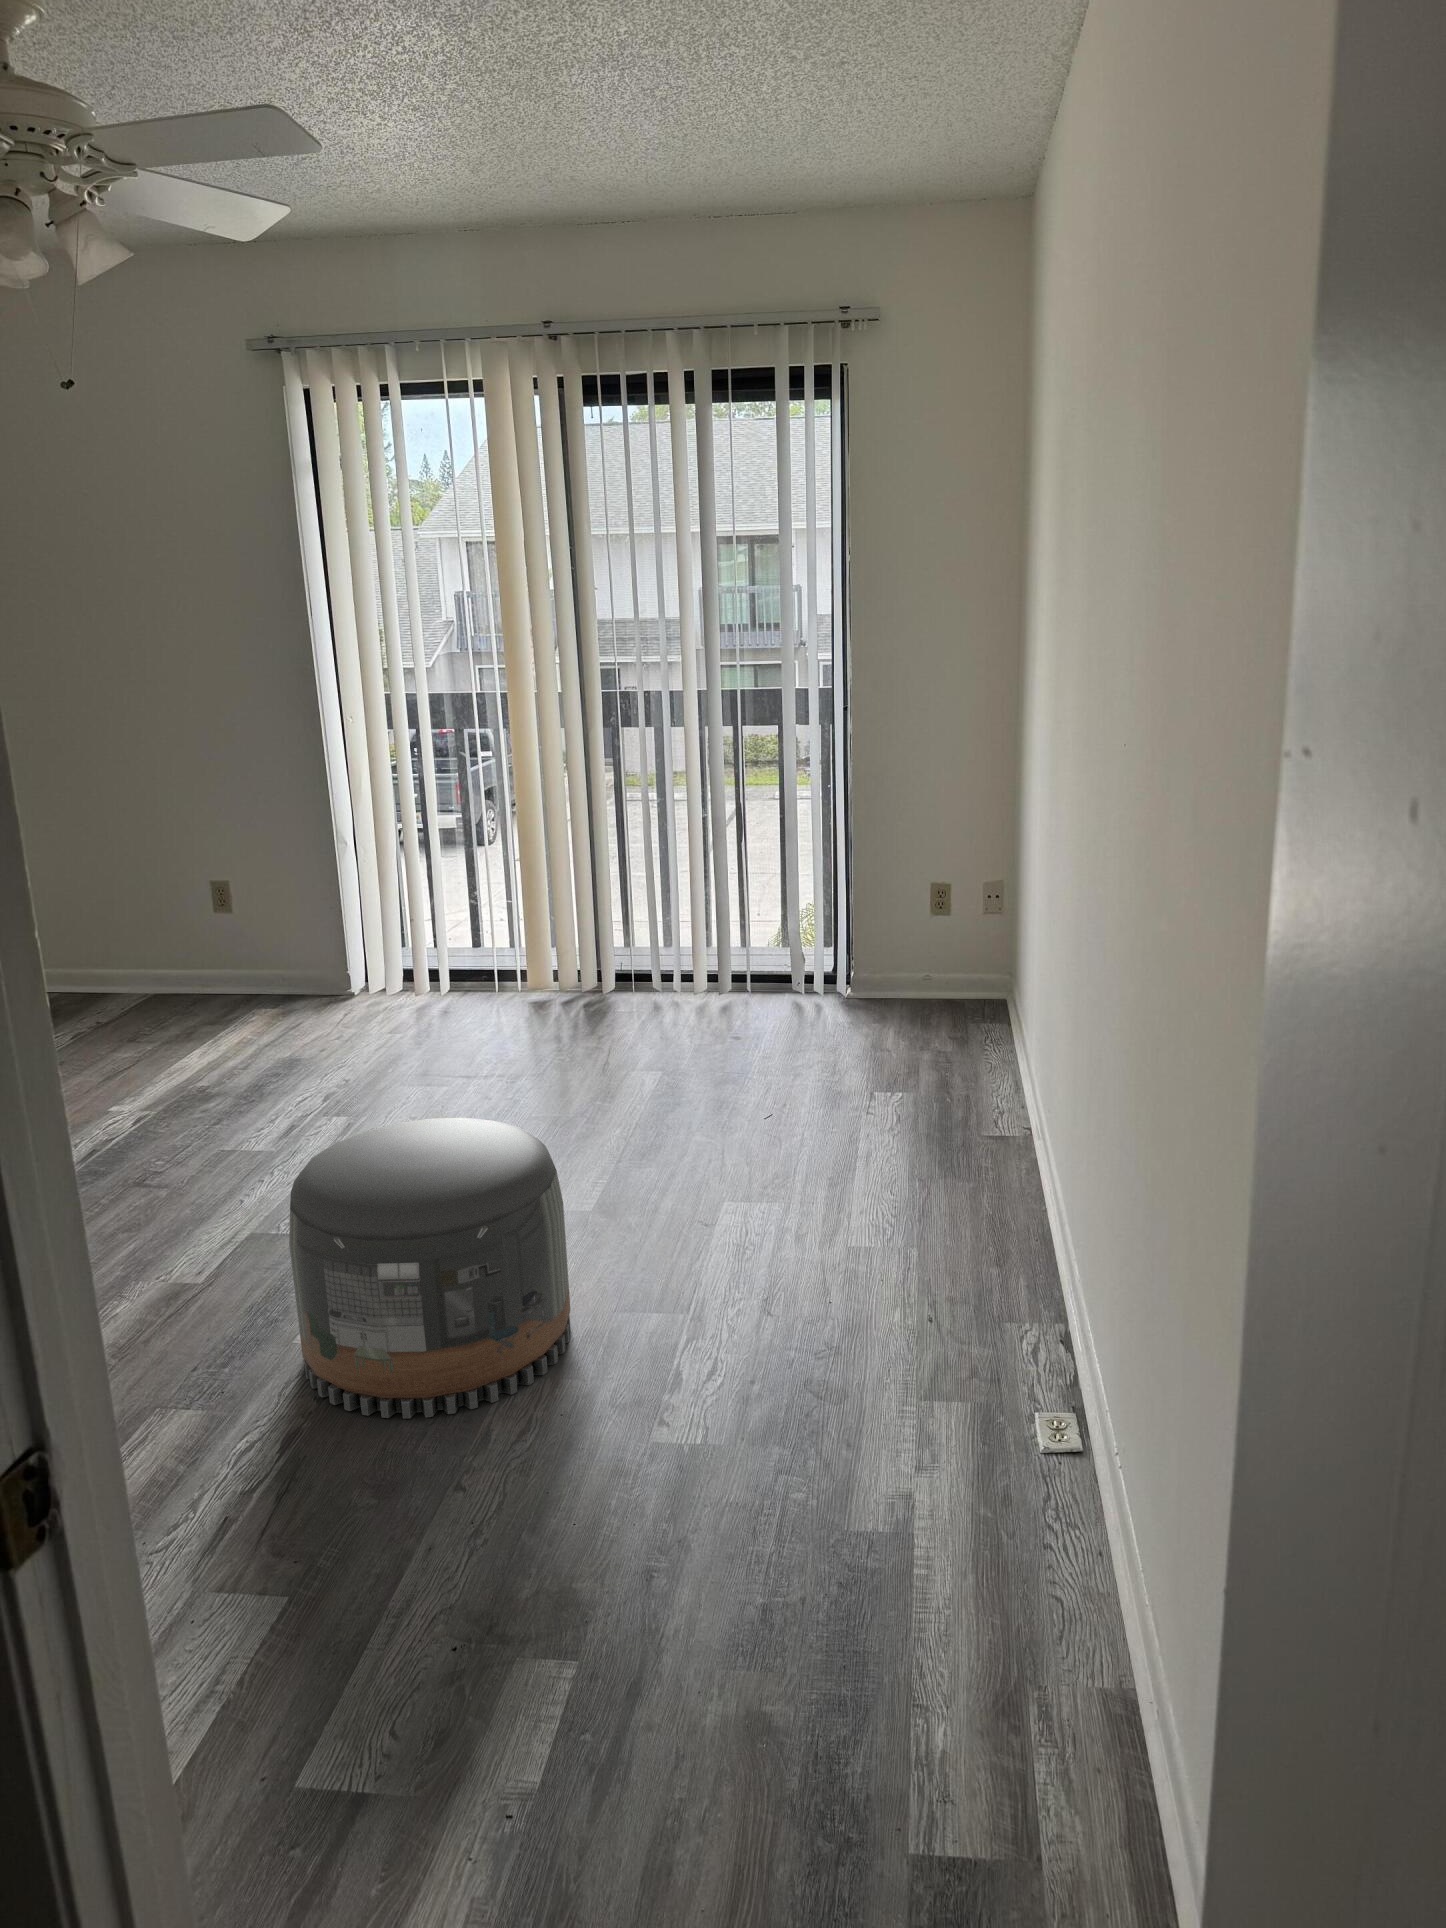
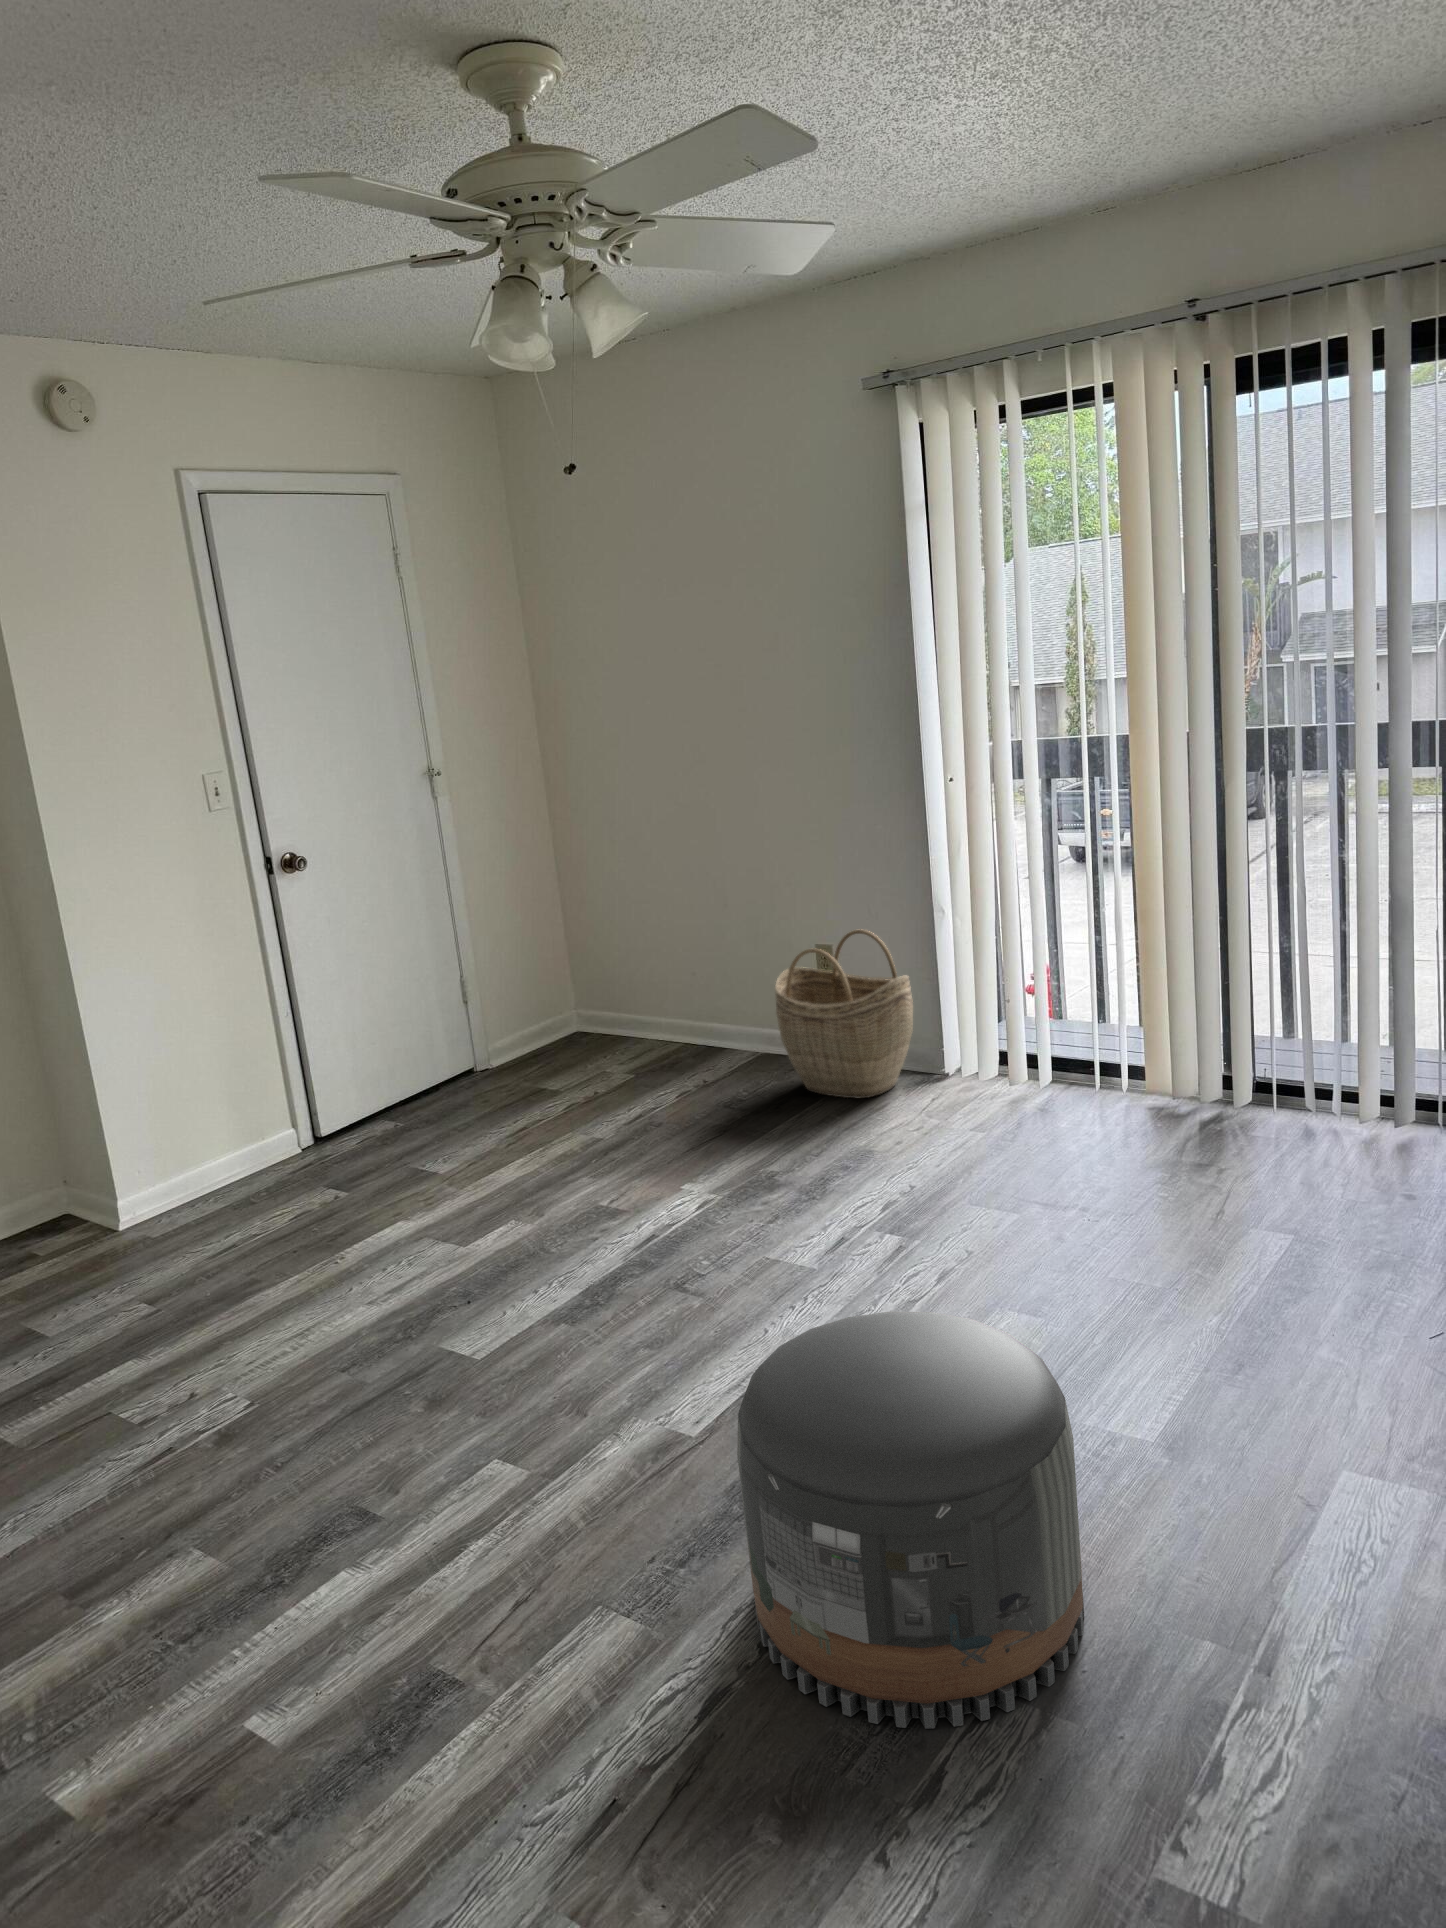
woven basket: none [176,863,316,1022] -> present [775,929,913,1098]

